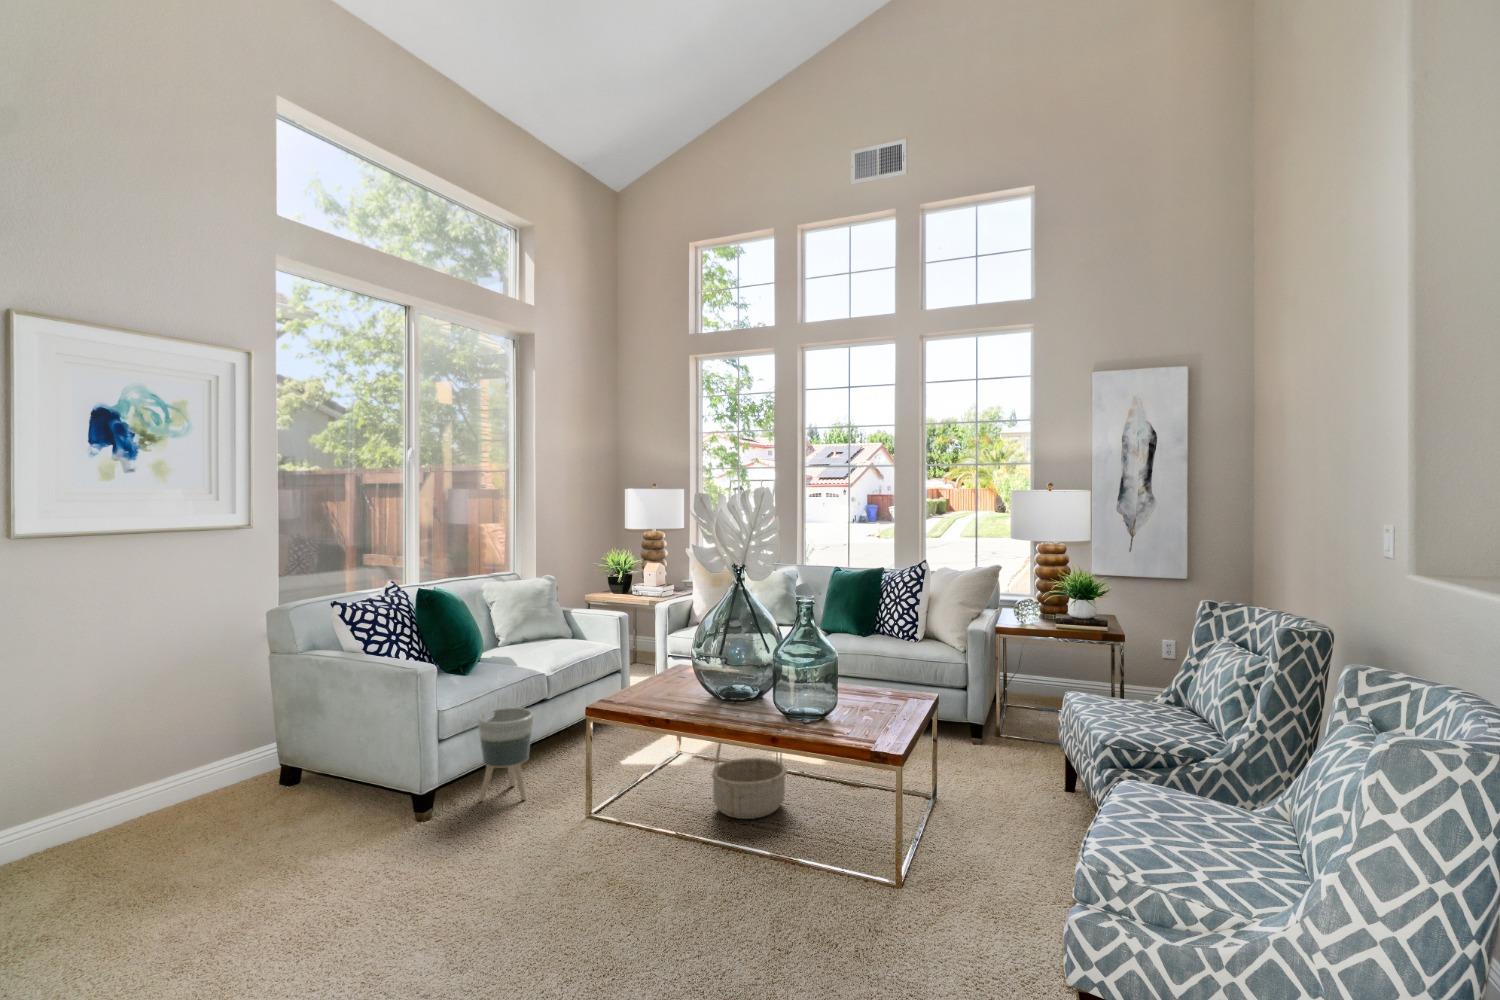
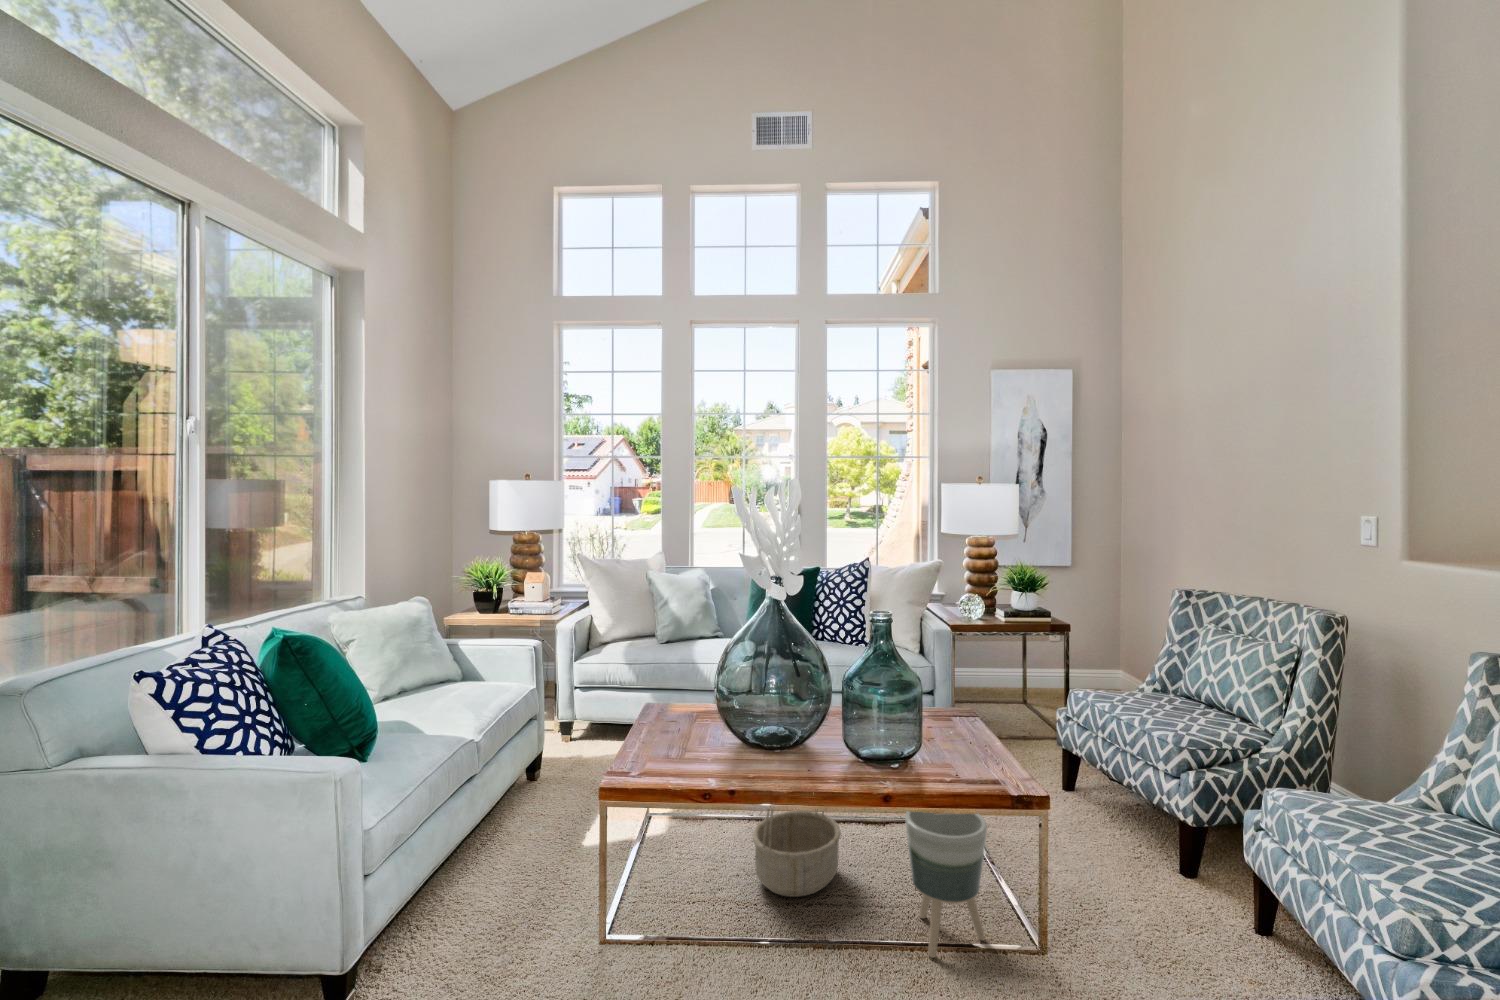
planter: present [478,708,533,801] -> present [905,812,987,958]

